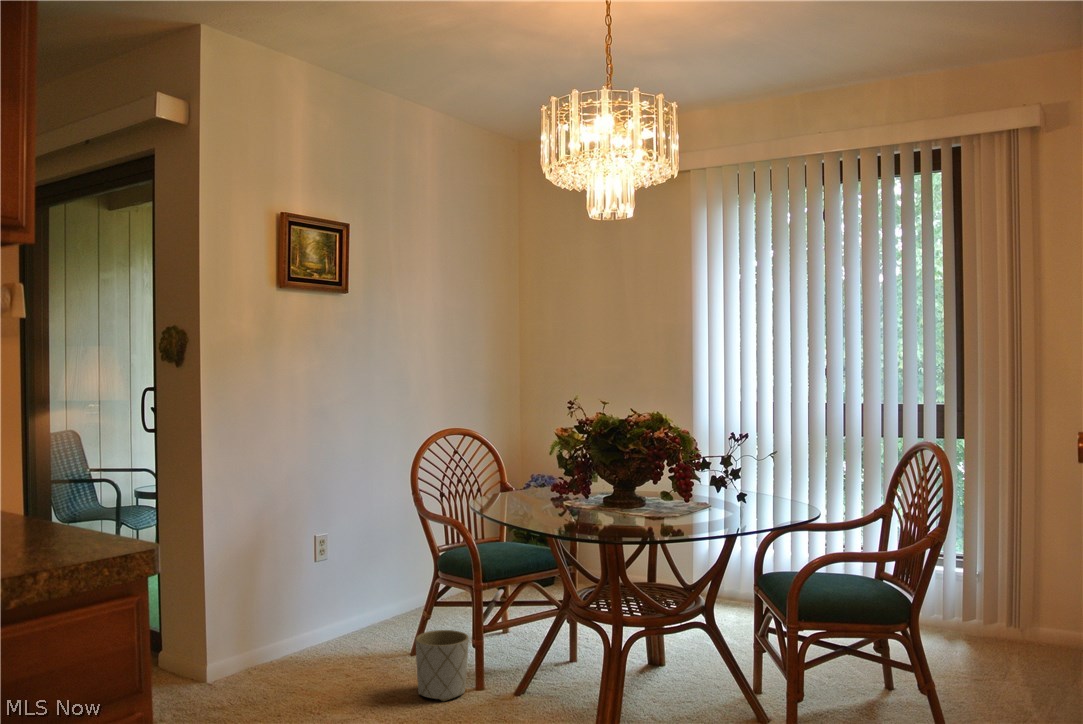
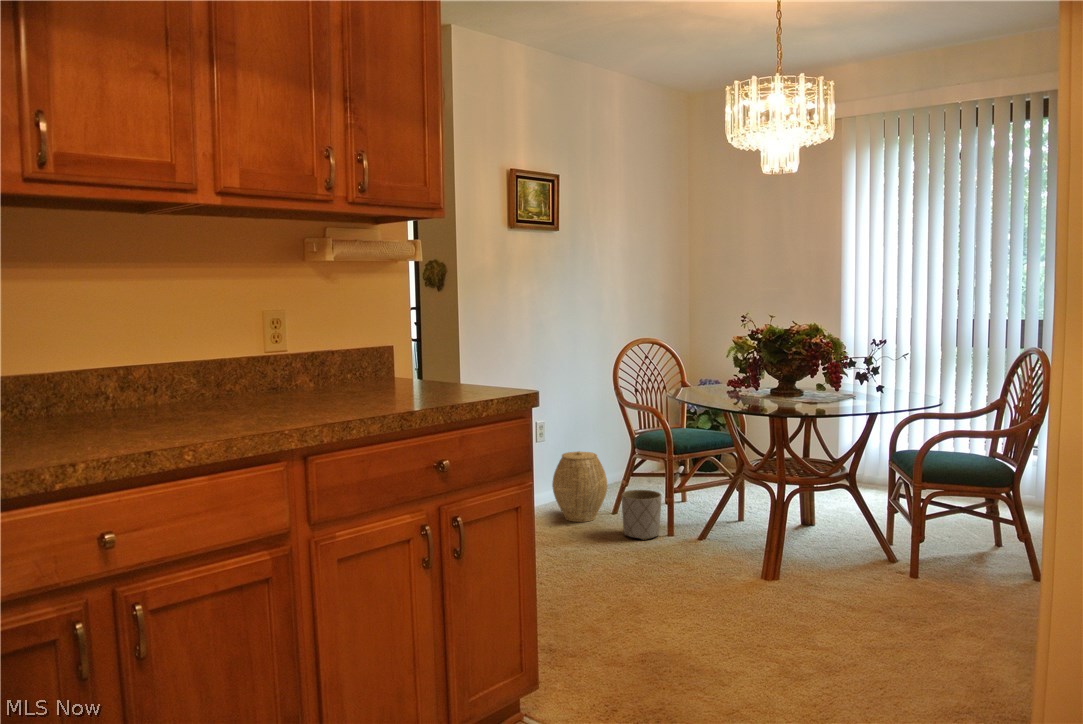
woven basket: none [326,579,400,676] -> present [552,451,607,522]

